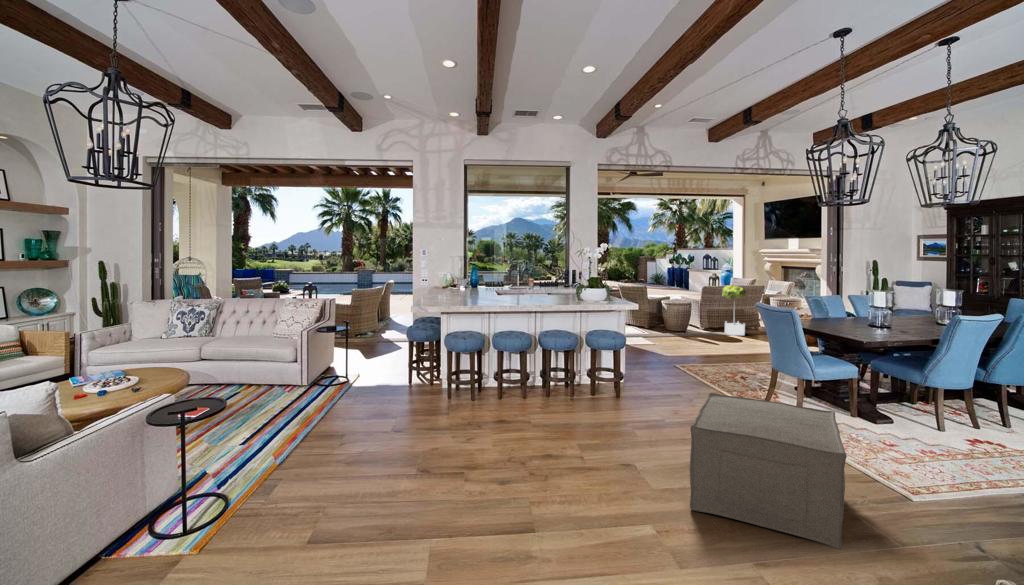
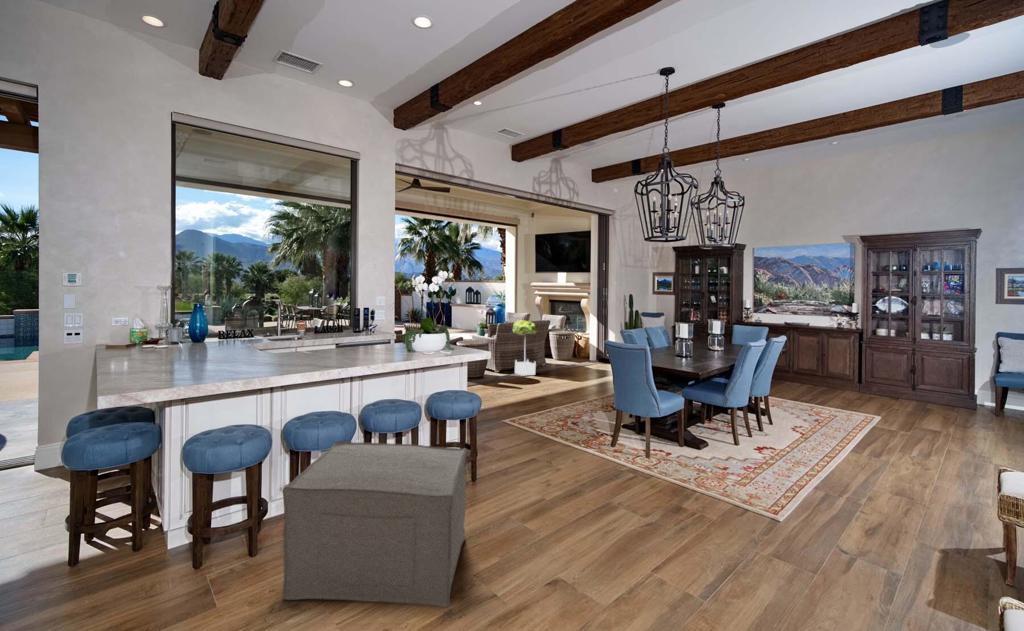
ottoman: present [690,393,847,549] -> present [282,441,467,607]

